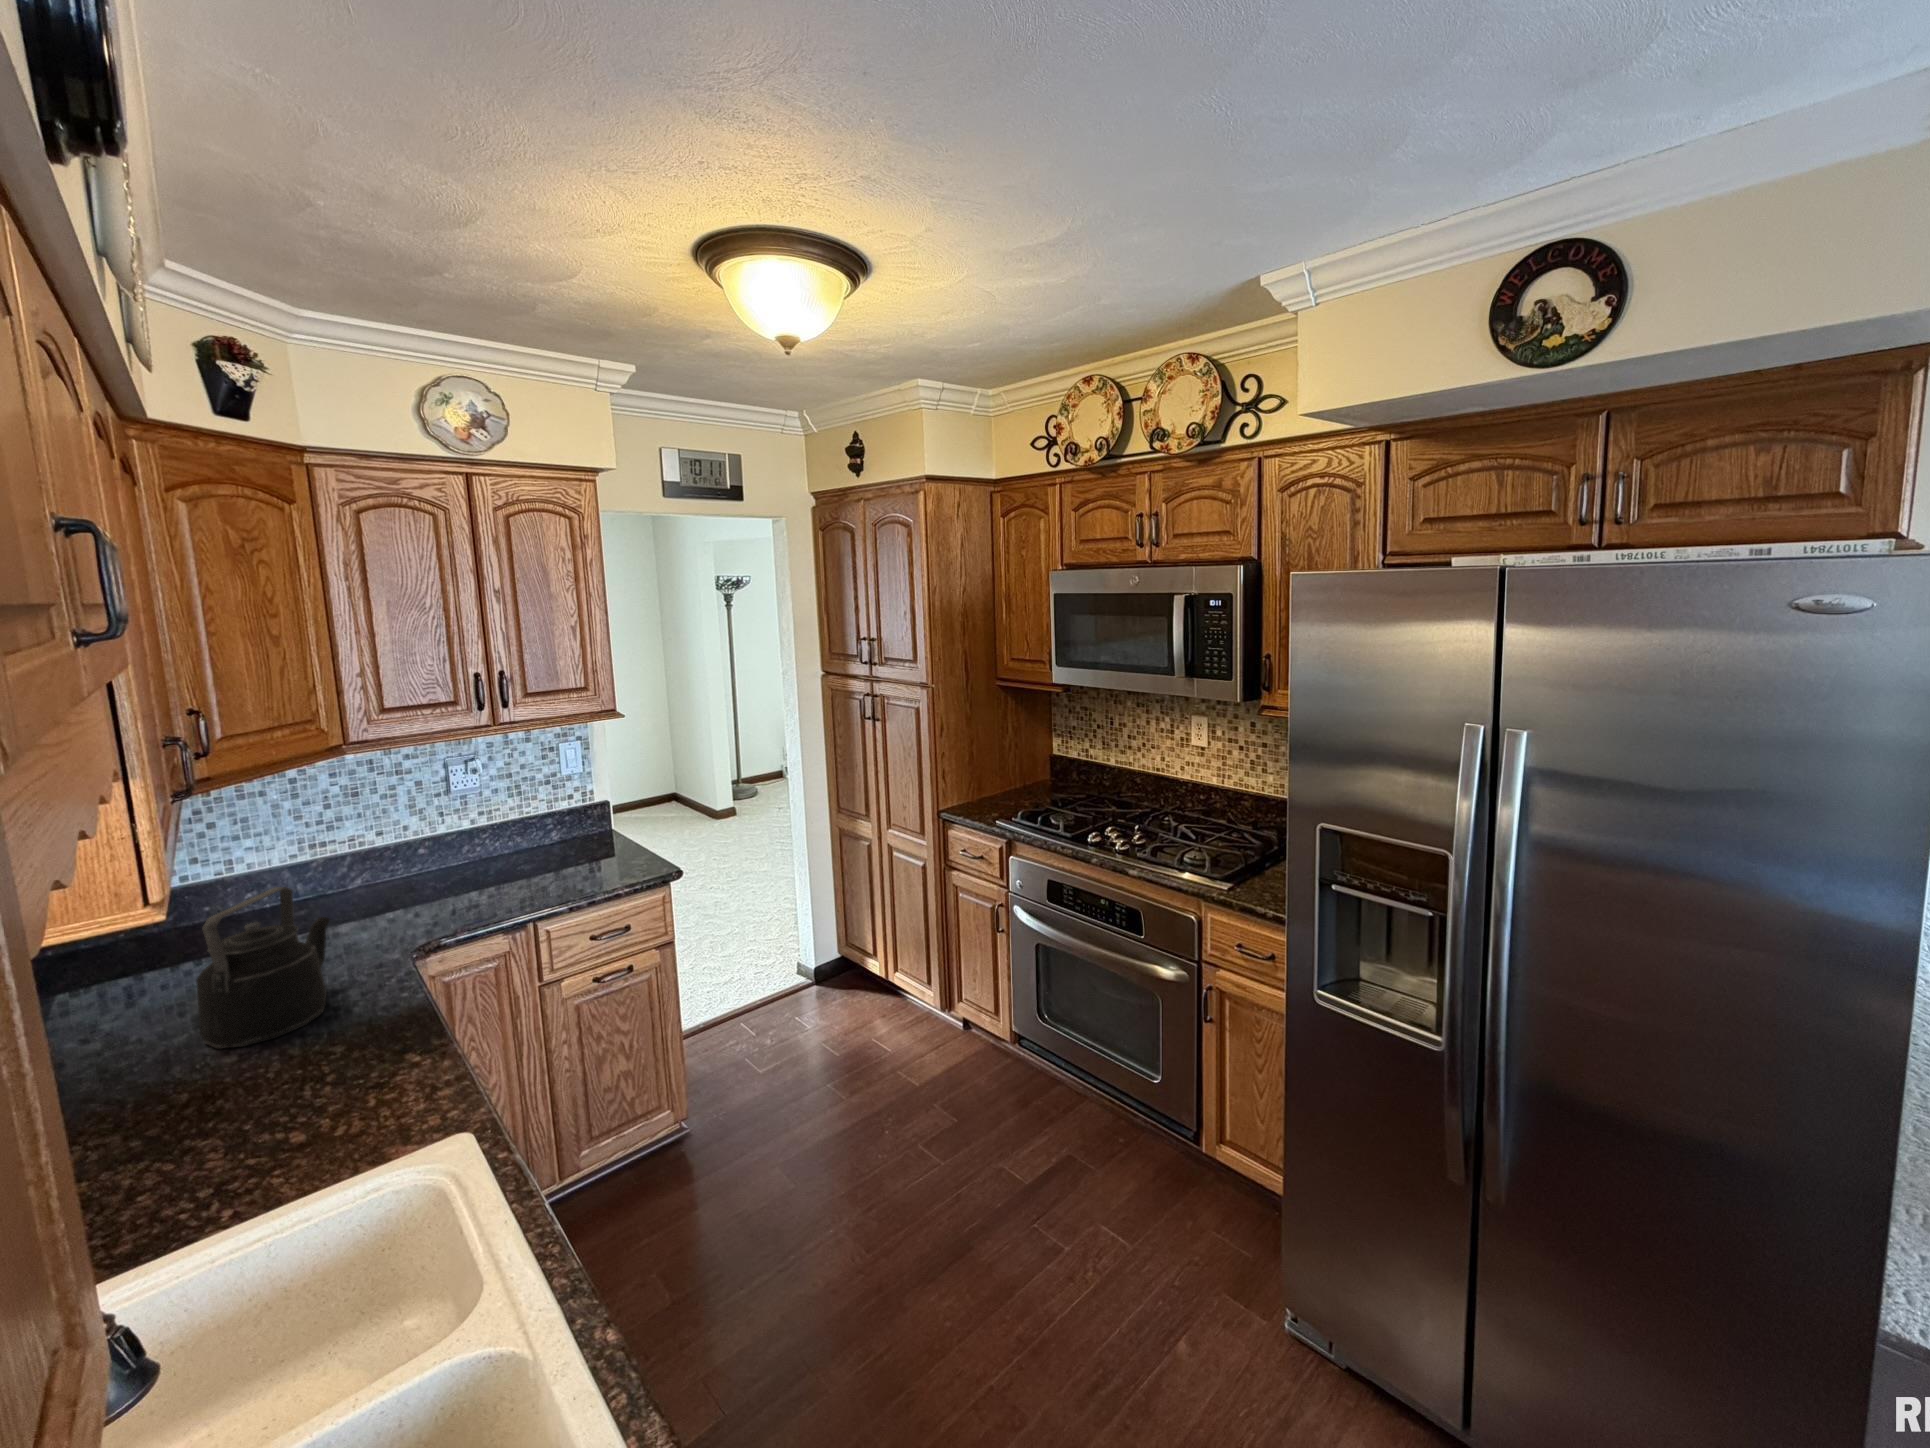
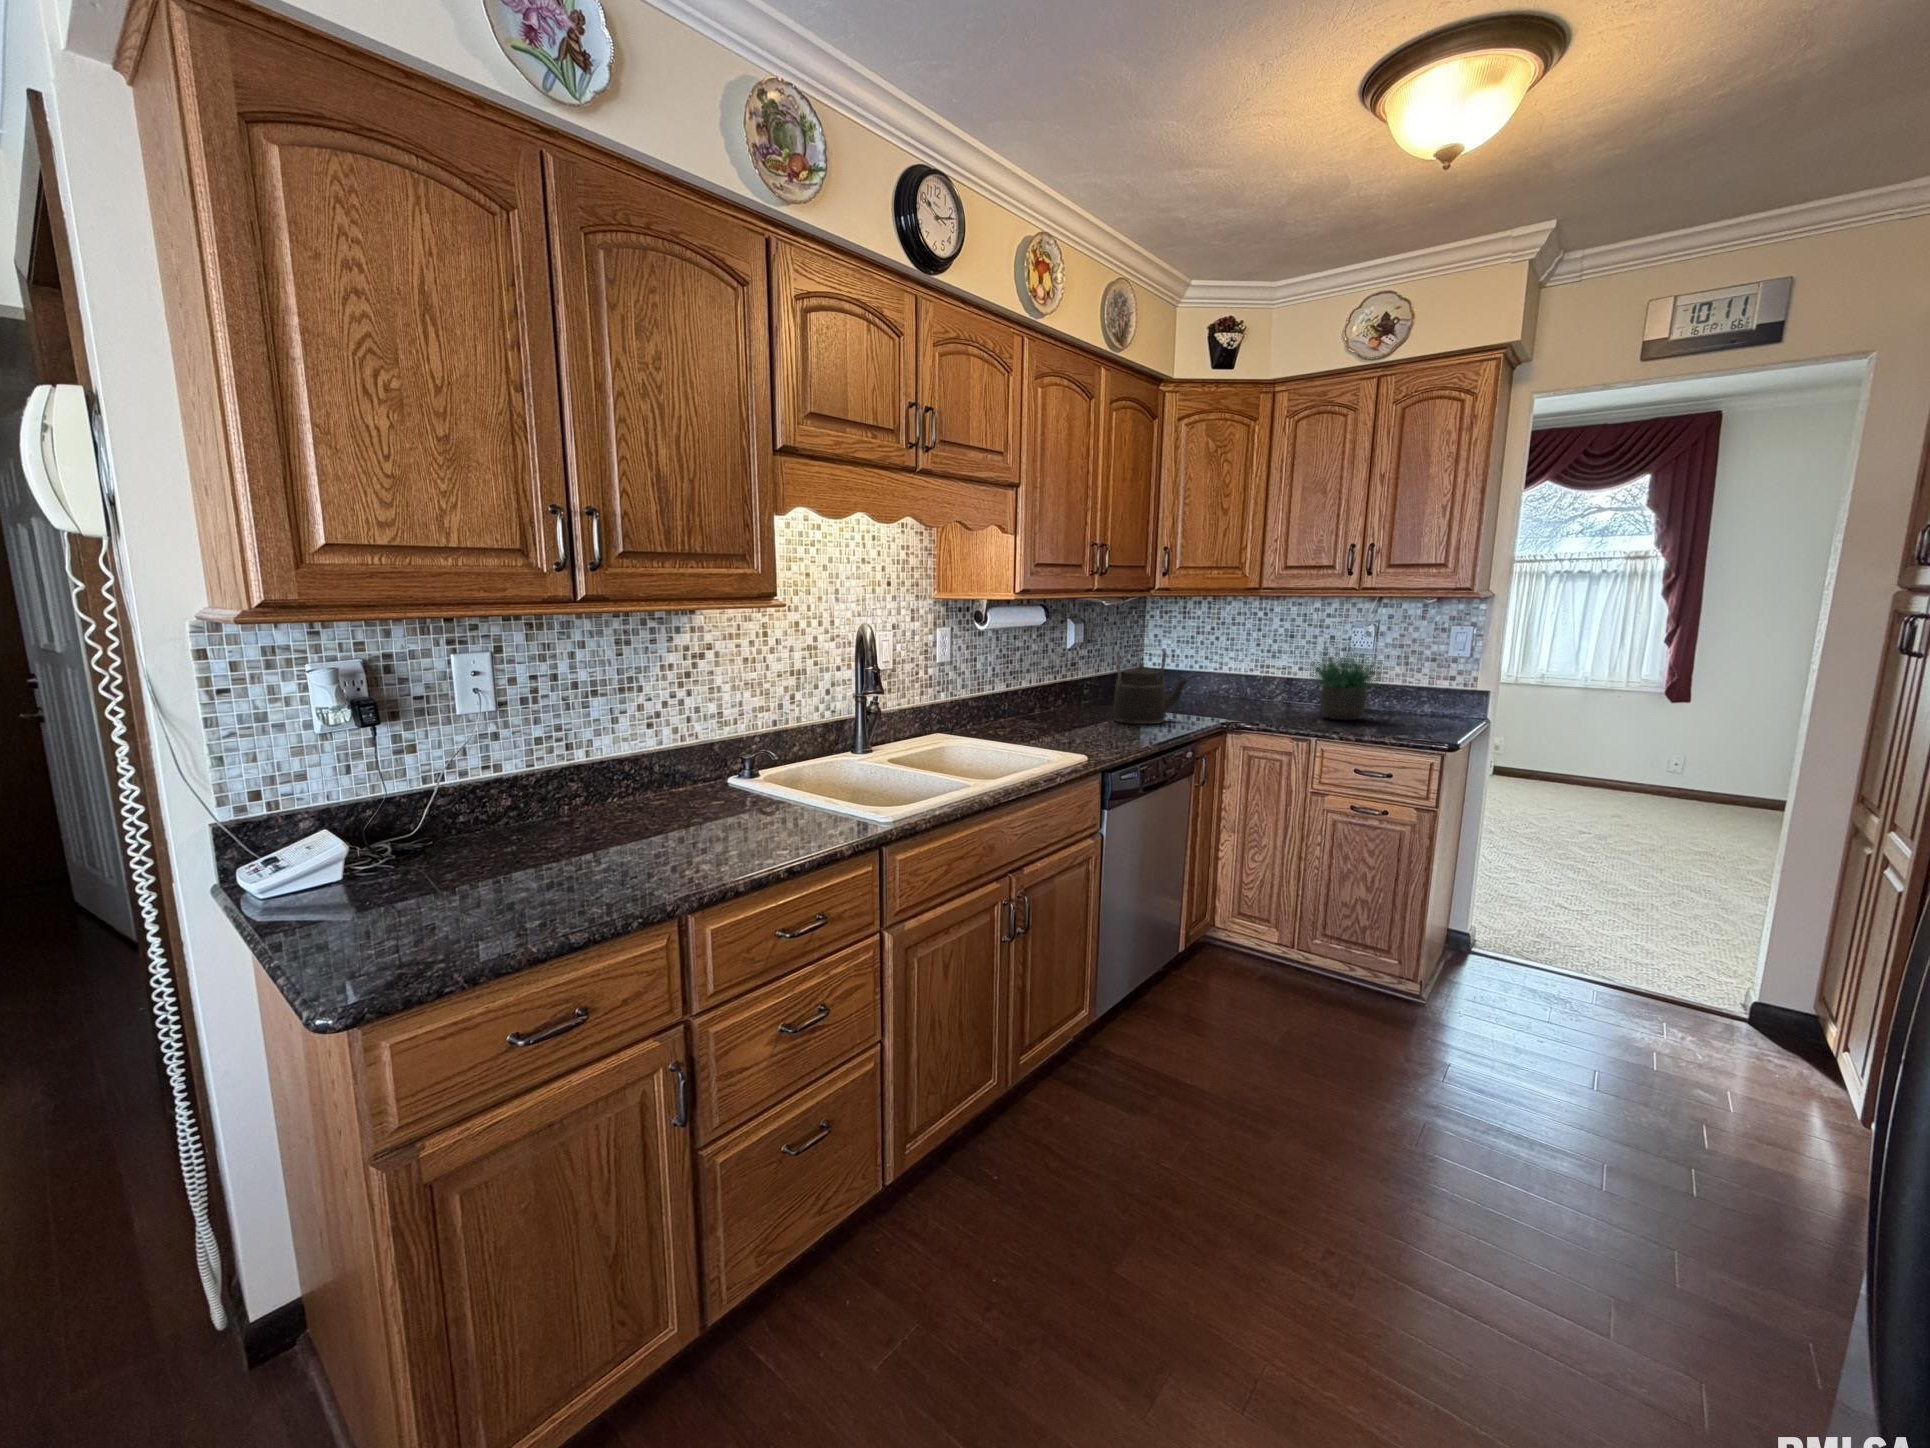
potted plant: none [419,764,556,887] -> present [1309,643,1382,720]

